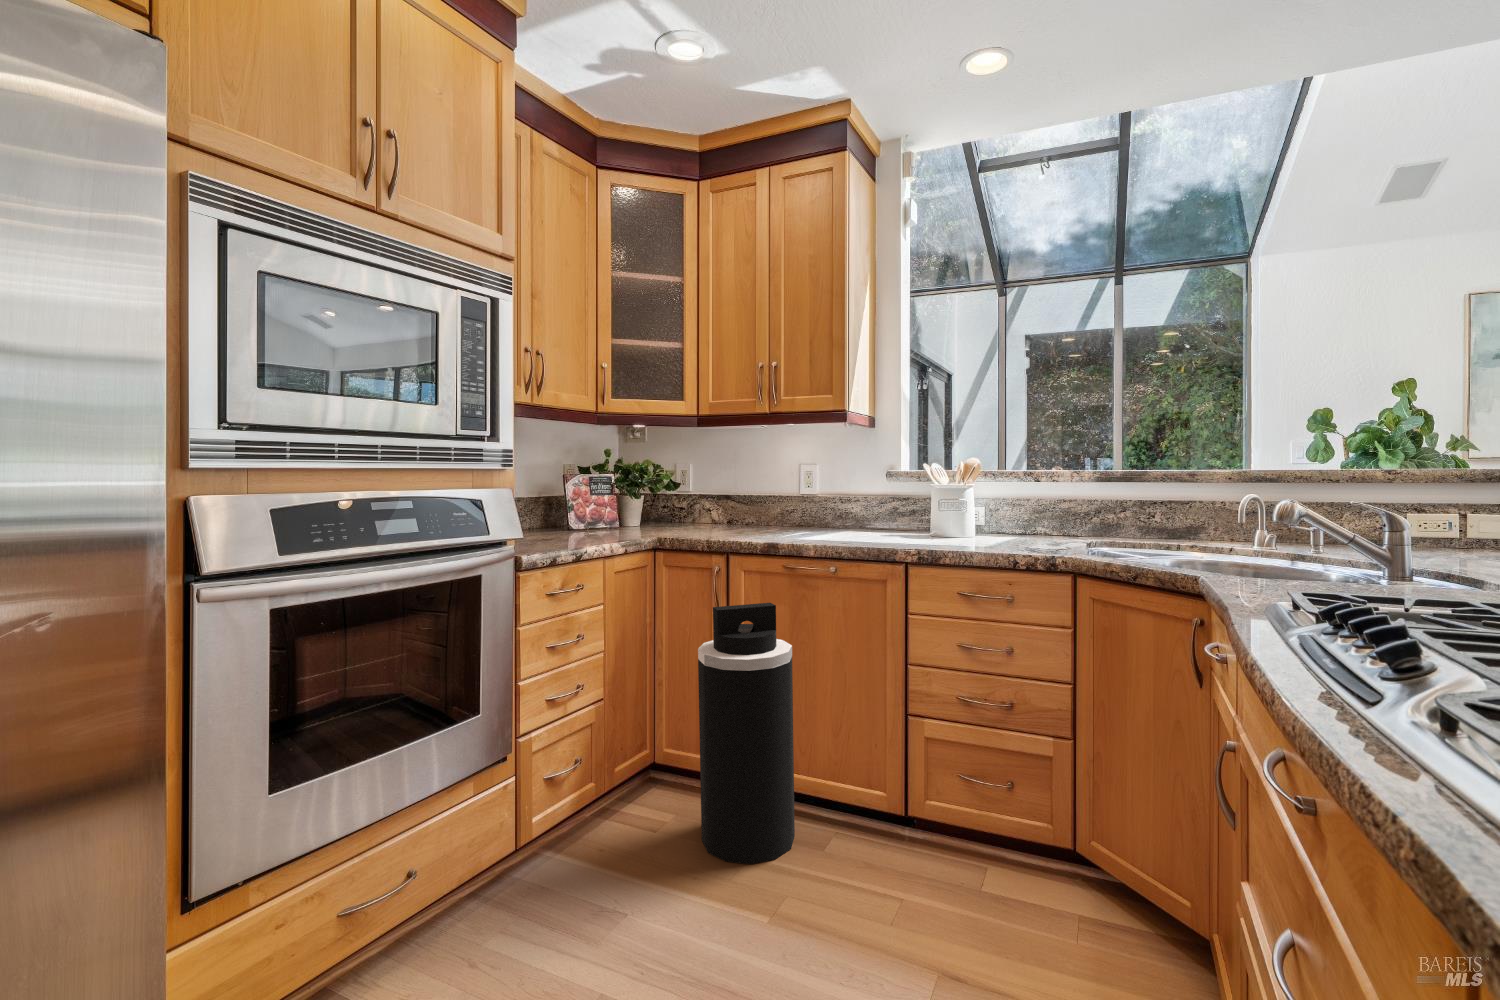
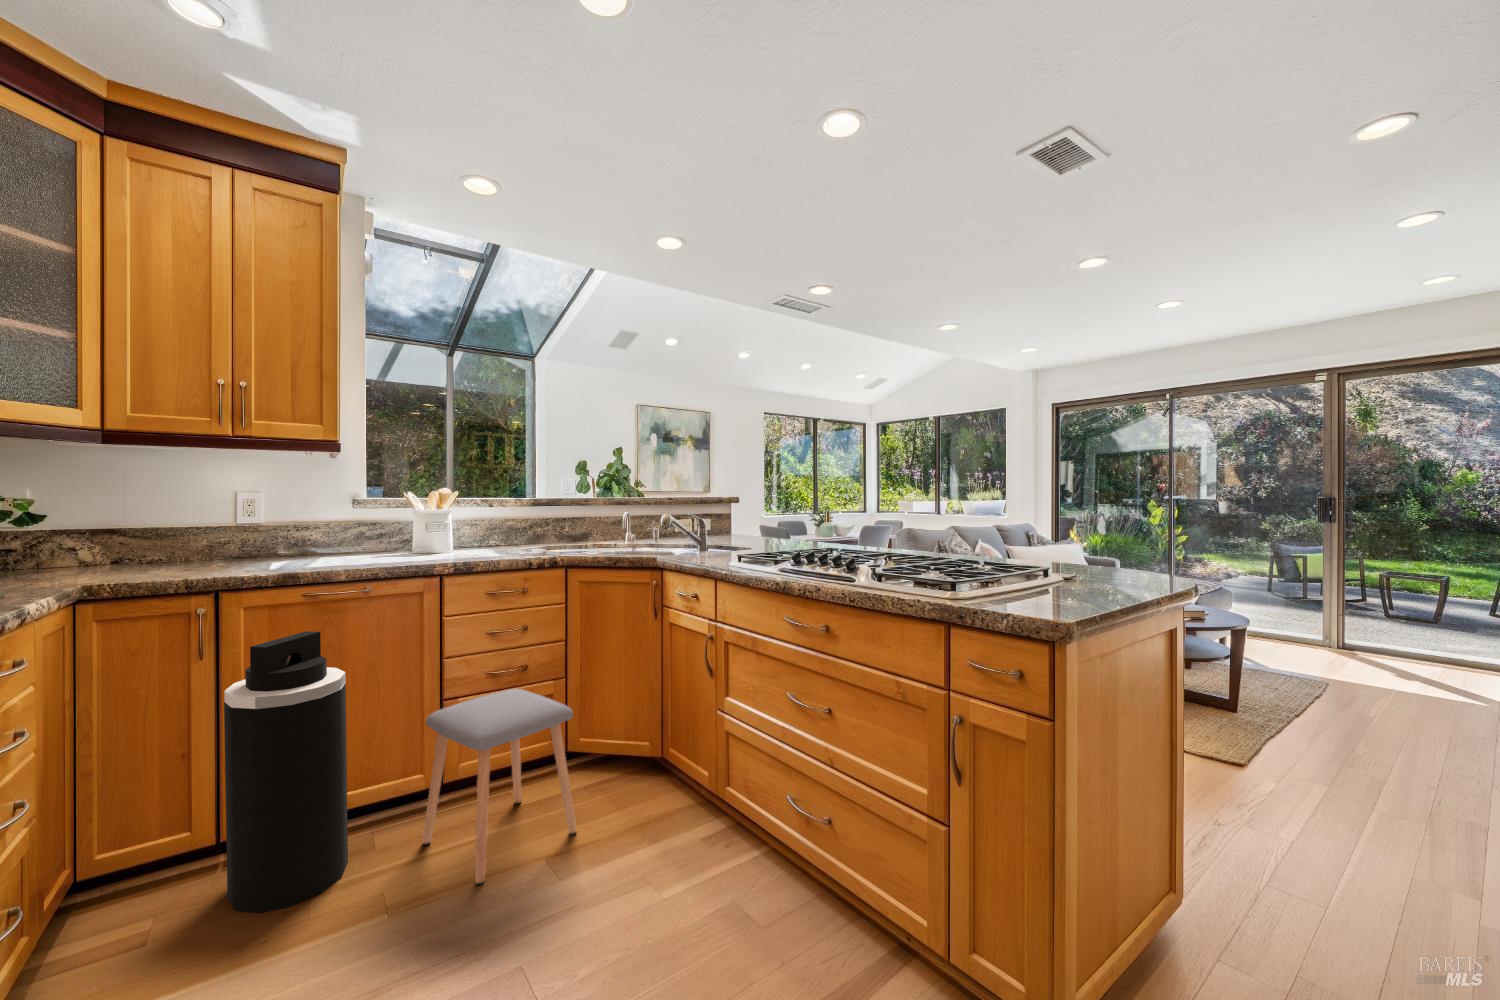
stool: none [845,723,1002,969] -> present [422,689,577,885]

